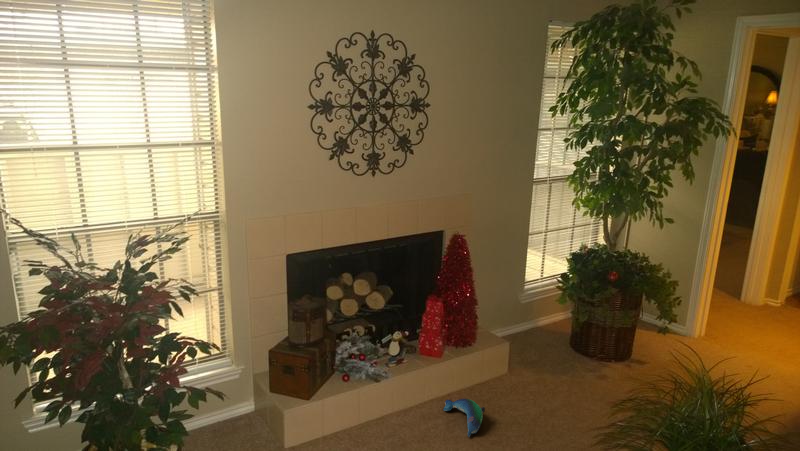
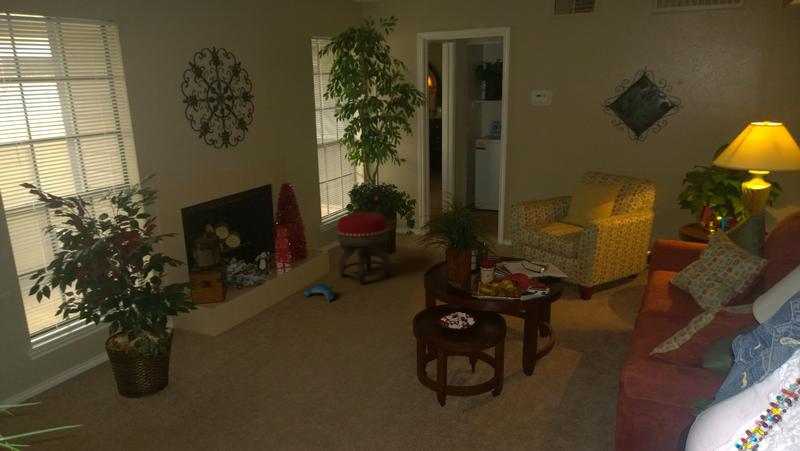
footstool: none [514,296,602,416] -> present [337,212,391,285]

